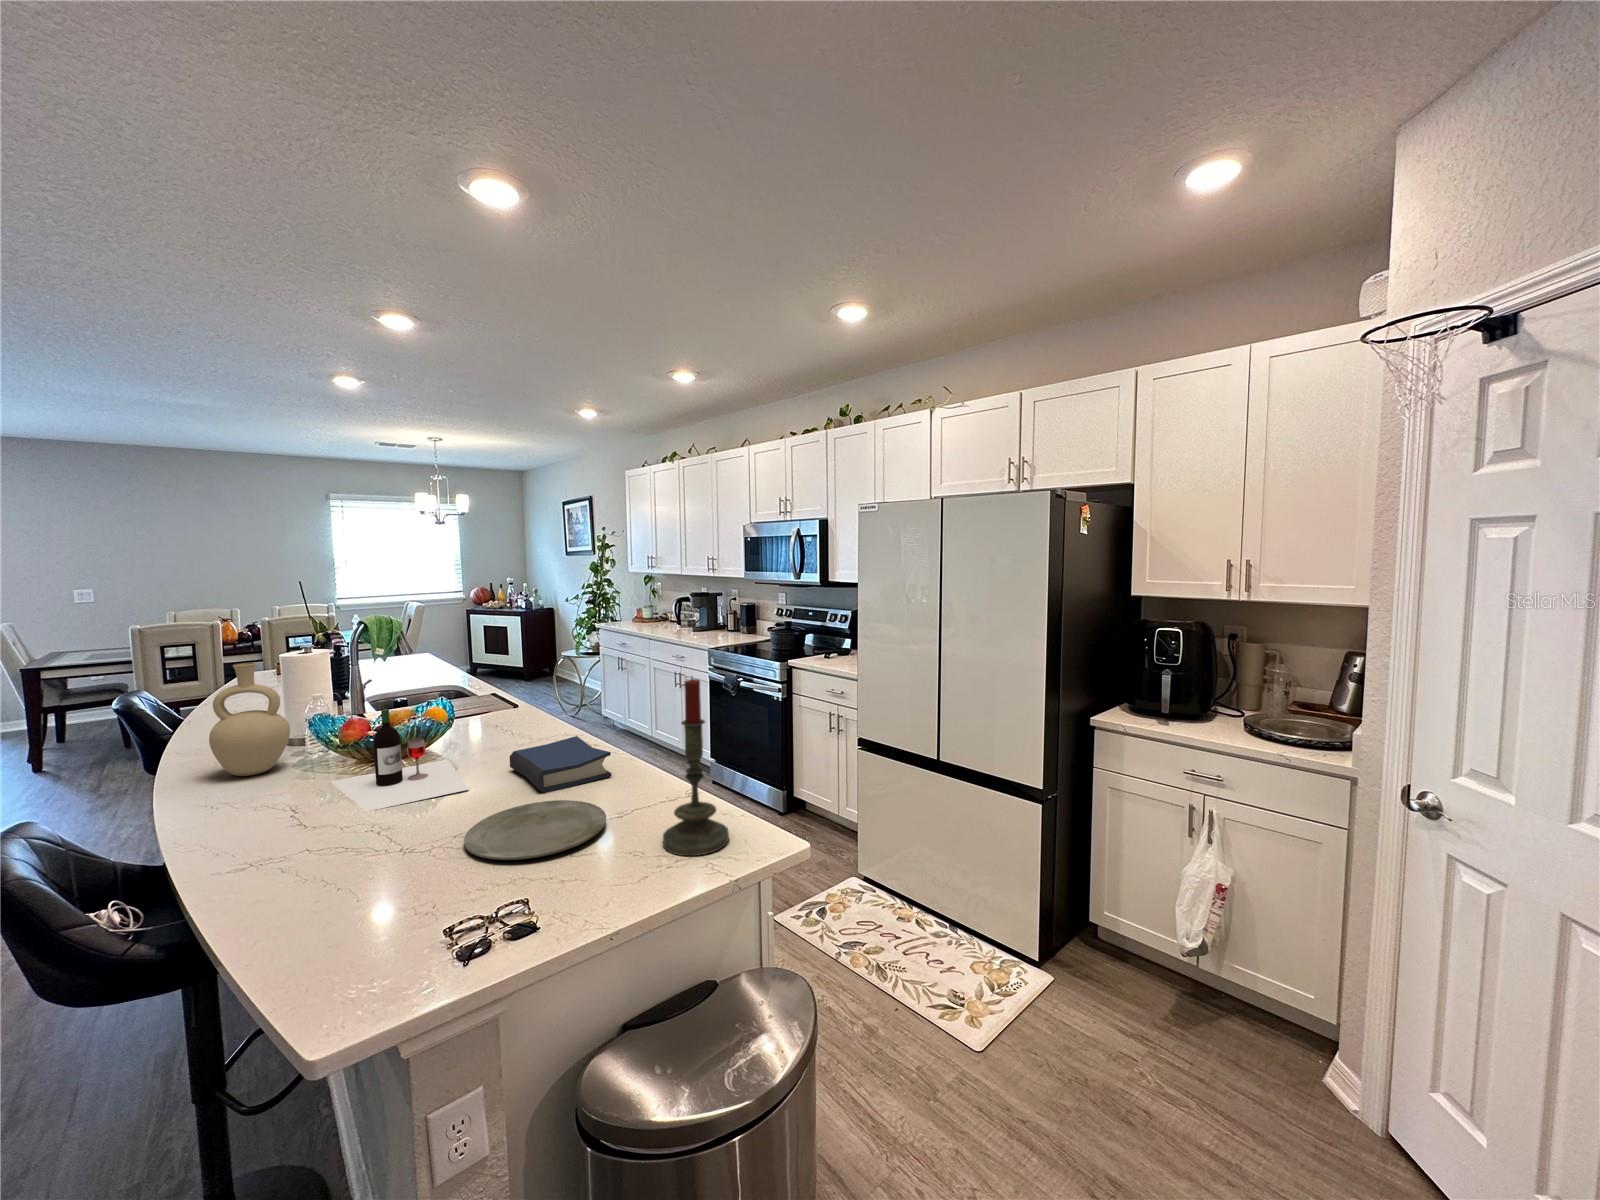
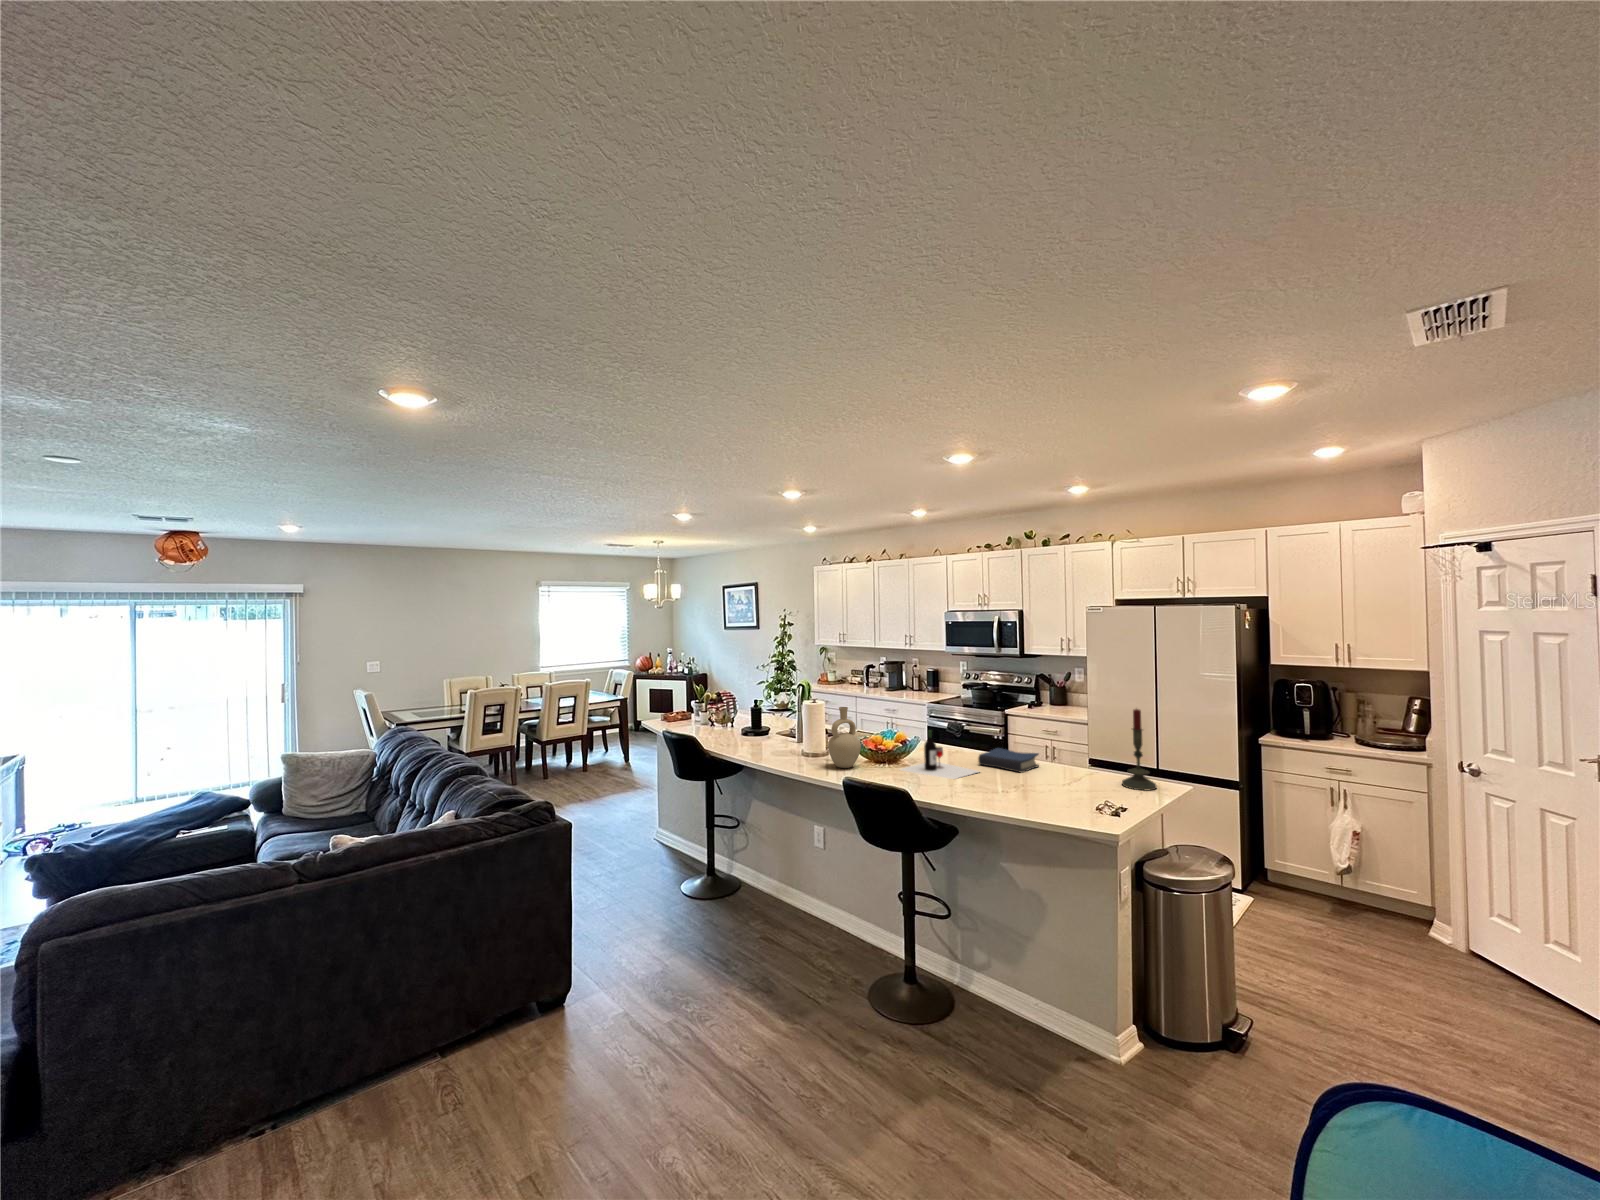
plate: present [464,800,606,860] -> none [1026,773,1094,791]

